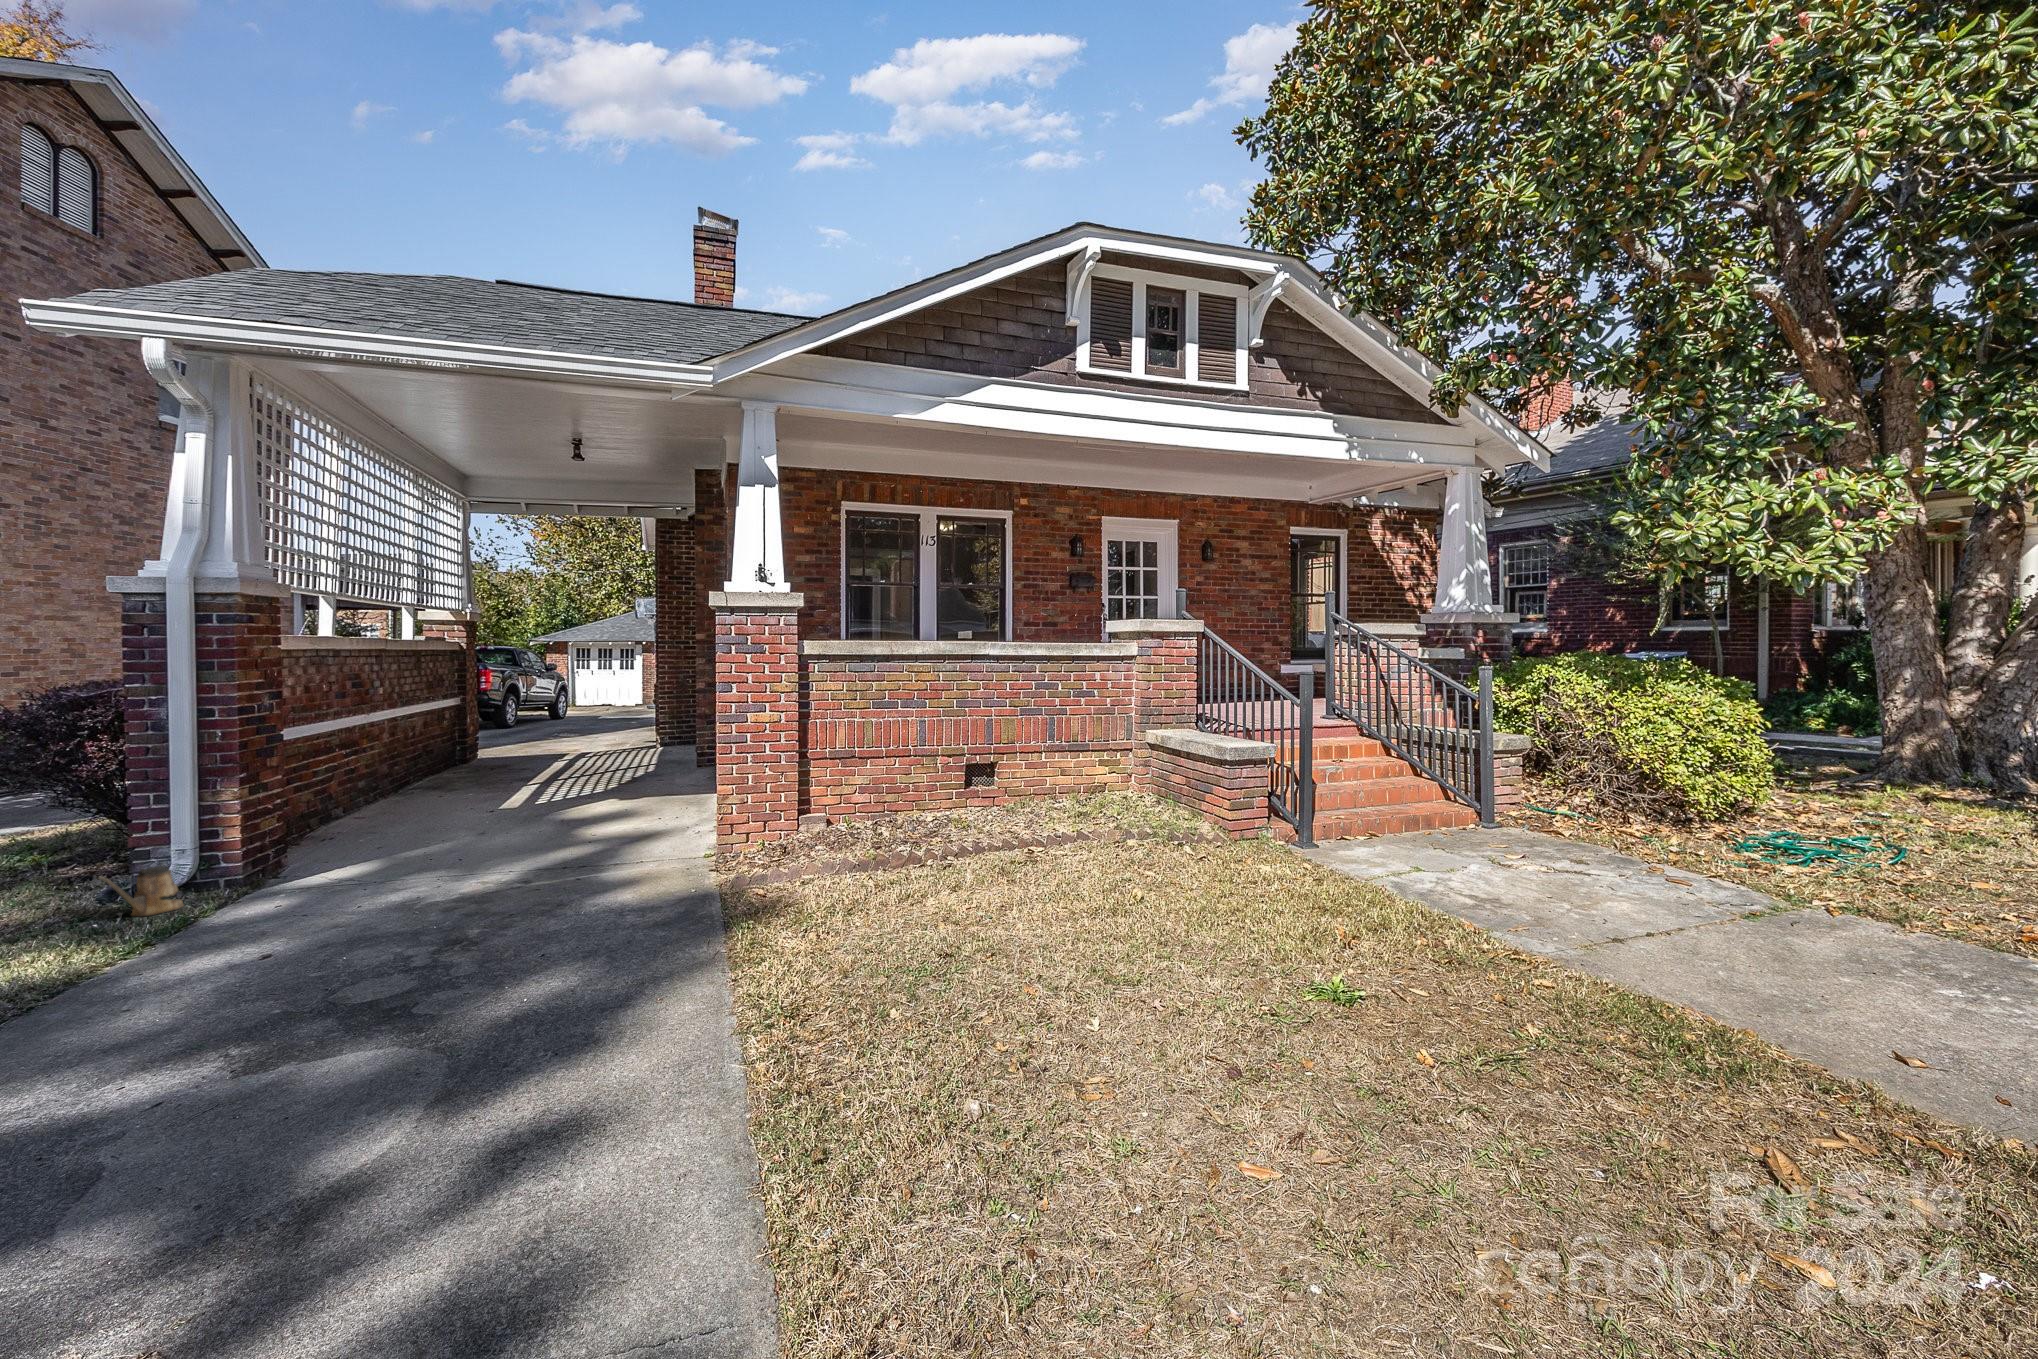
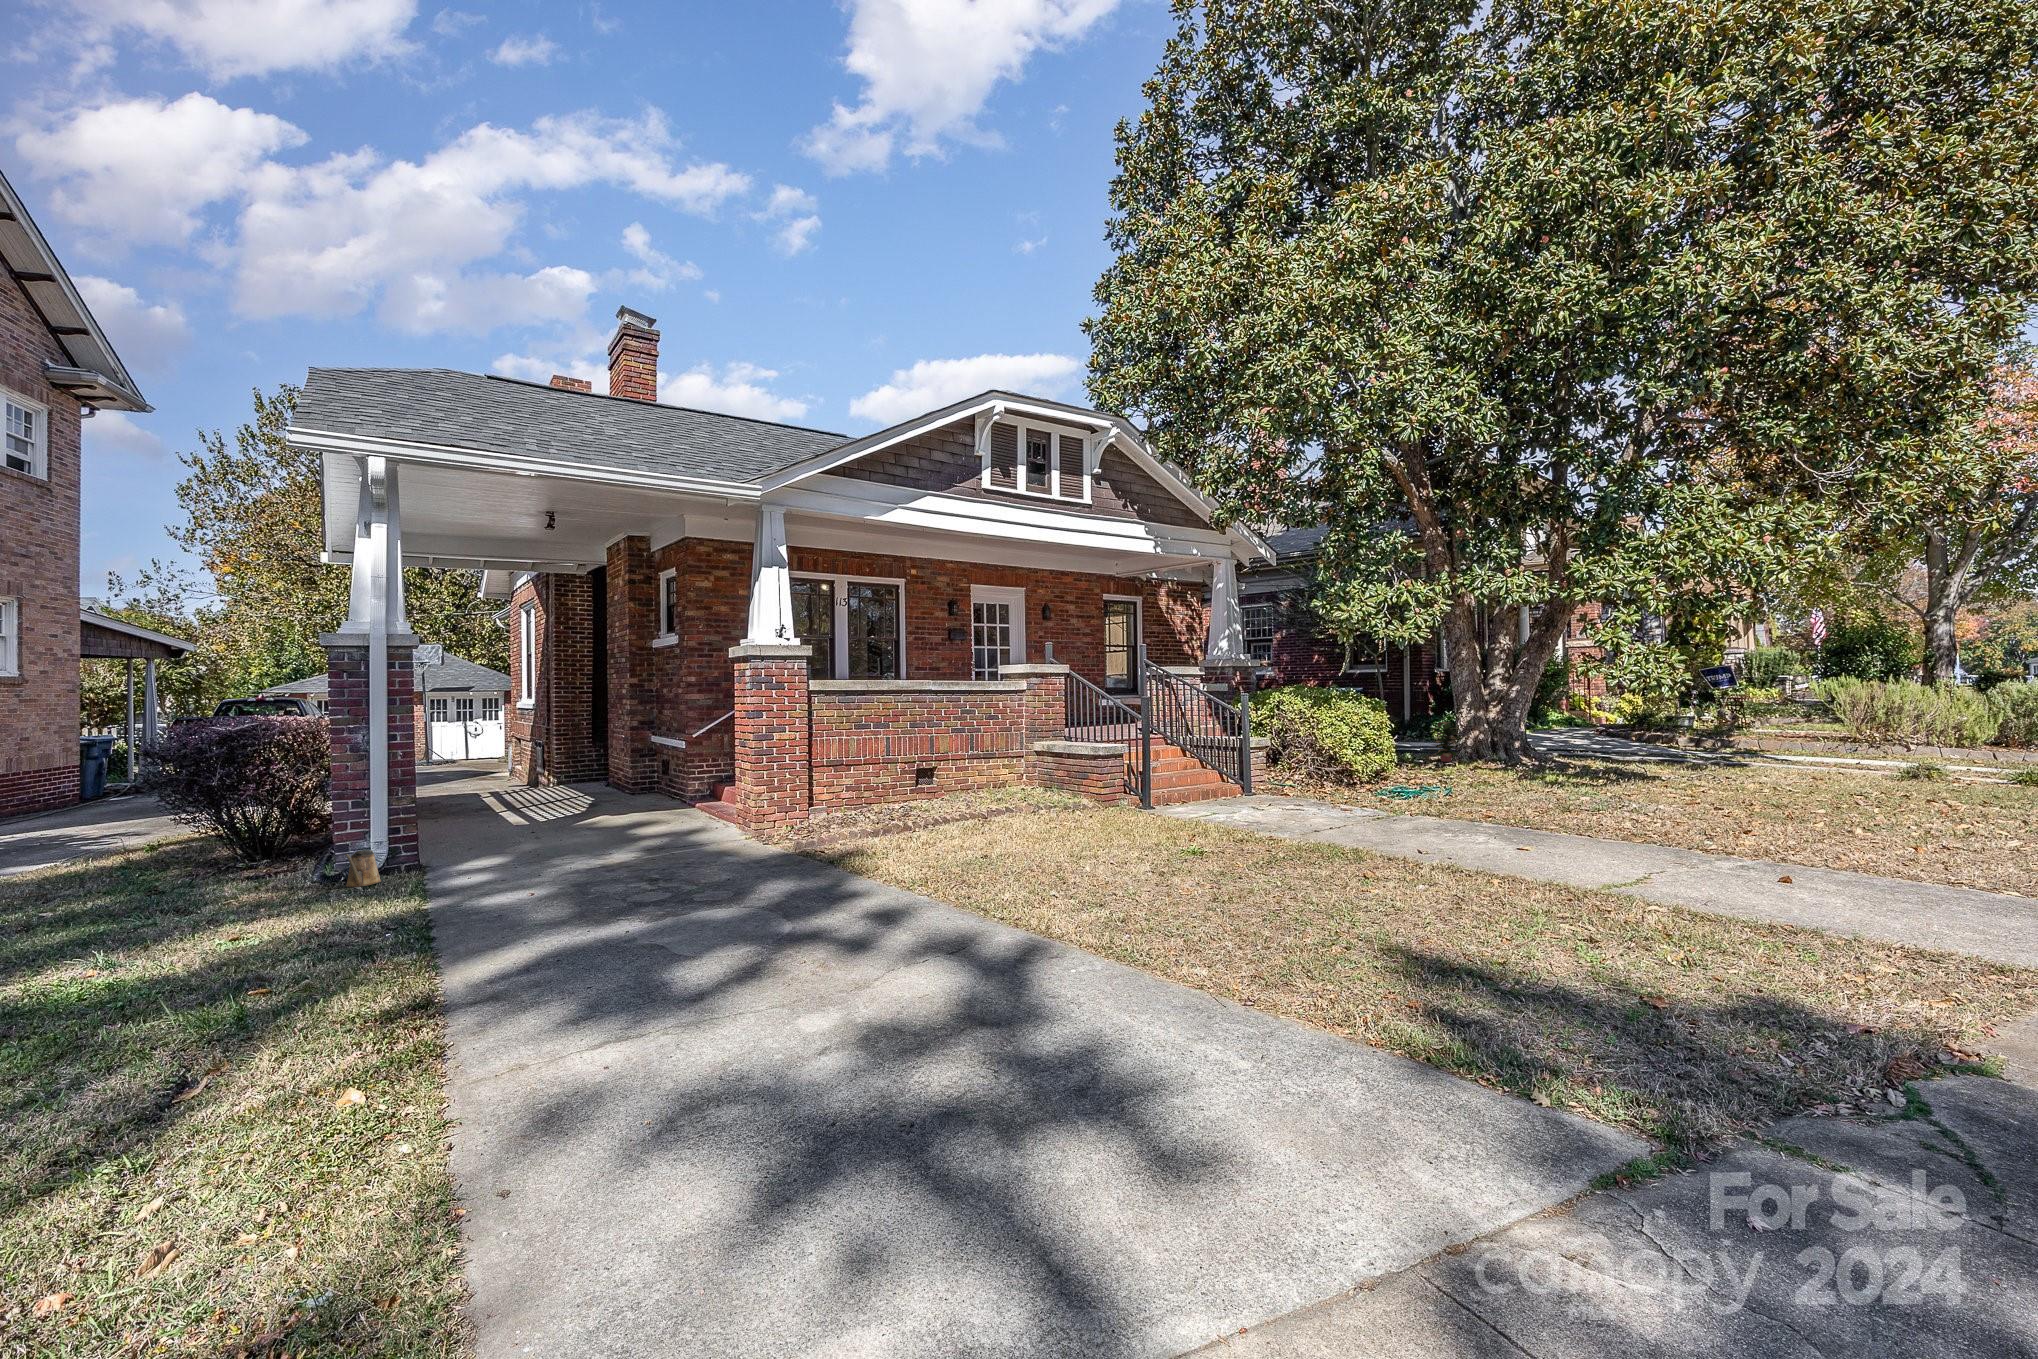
decorative plant: none [1829,714,1900,780] -> present [1433,722,1461,762]

